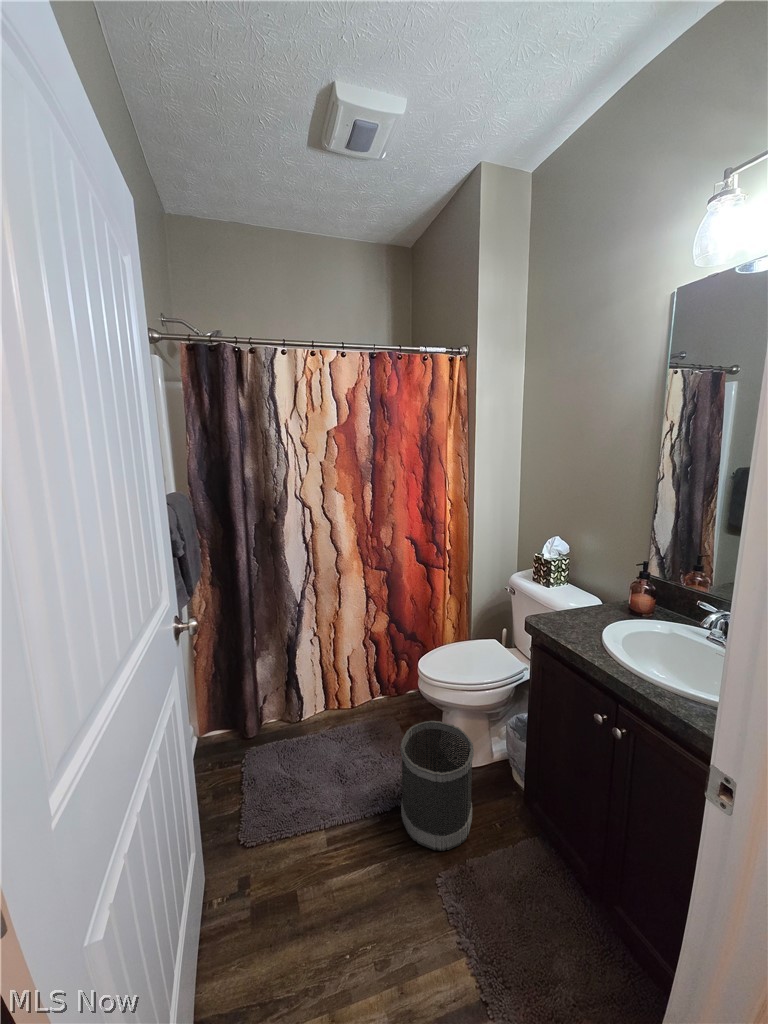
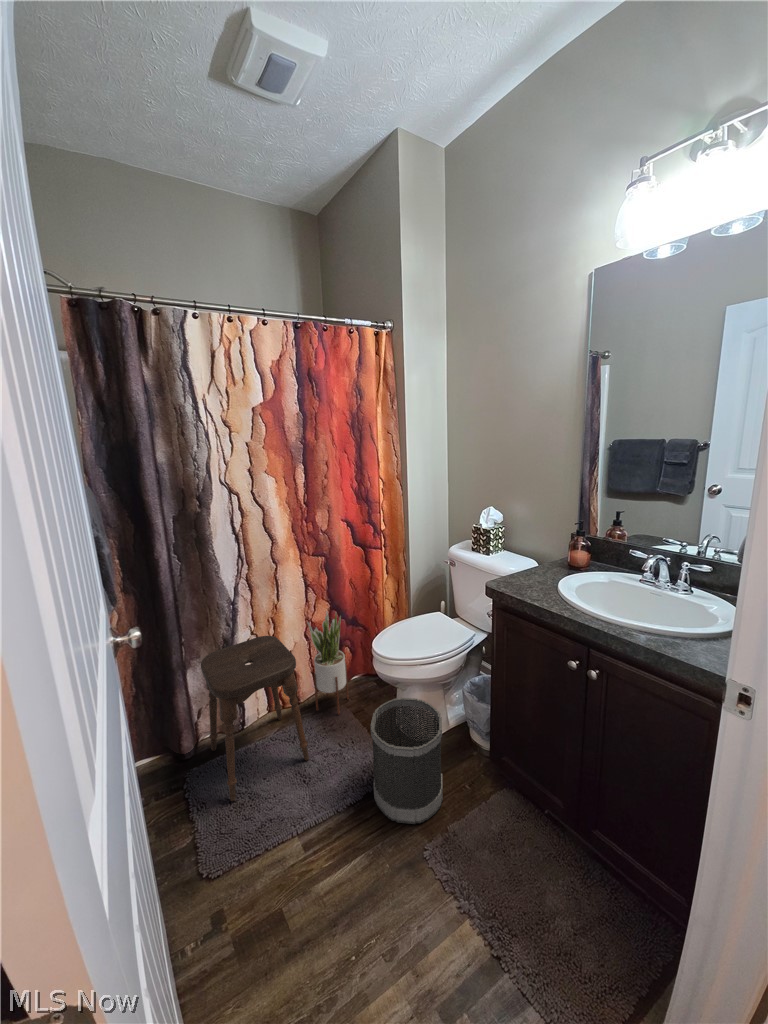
potted plant: none [362,624,399,726] -> present [308,612,349,715]
stool: none [265,638,350,783] -> present [201,636,309,801]

